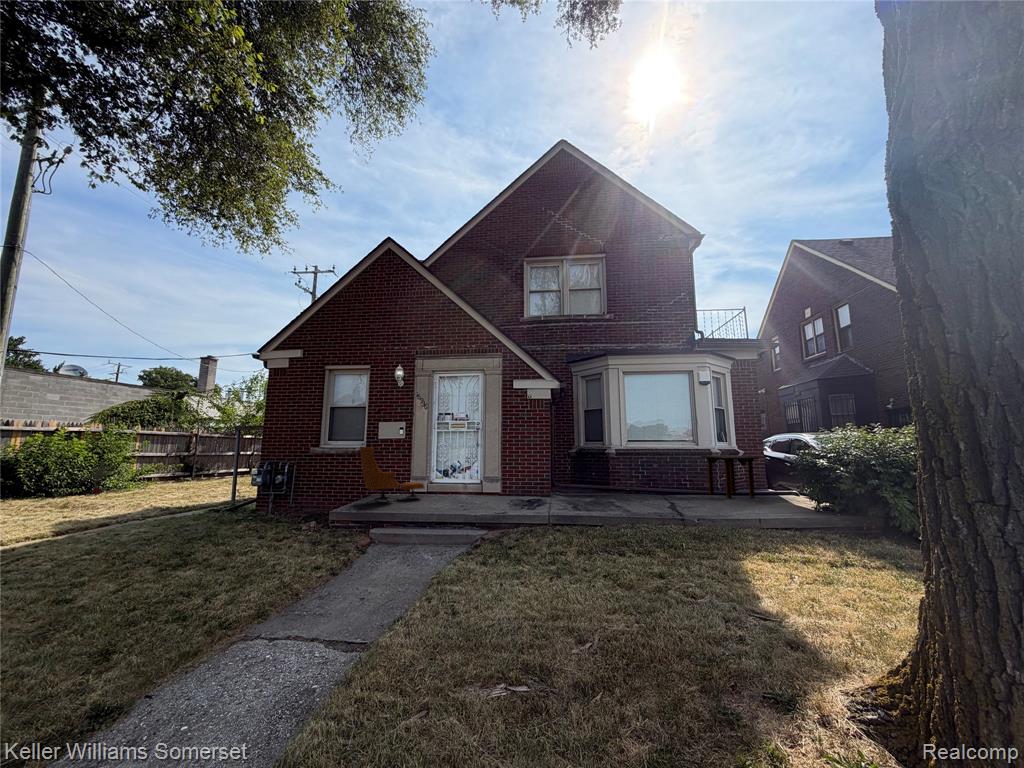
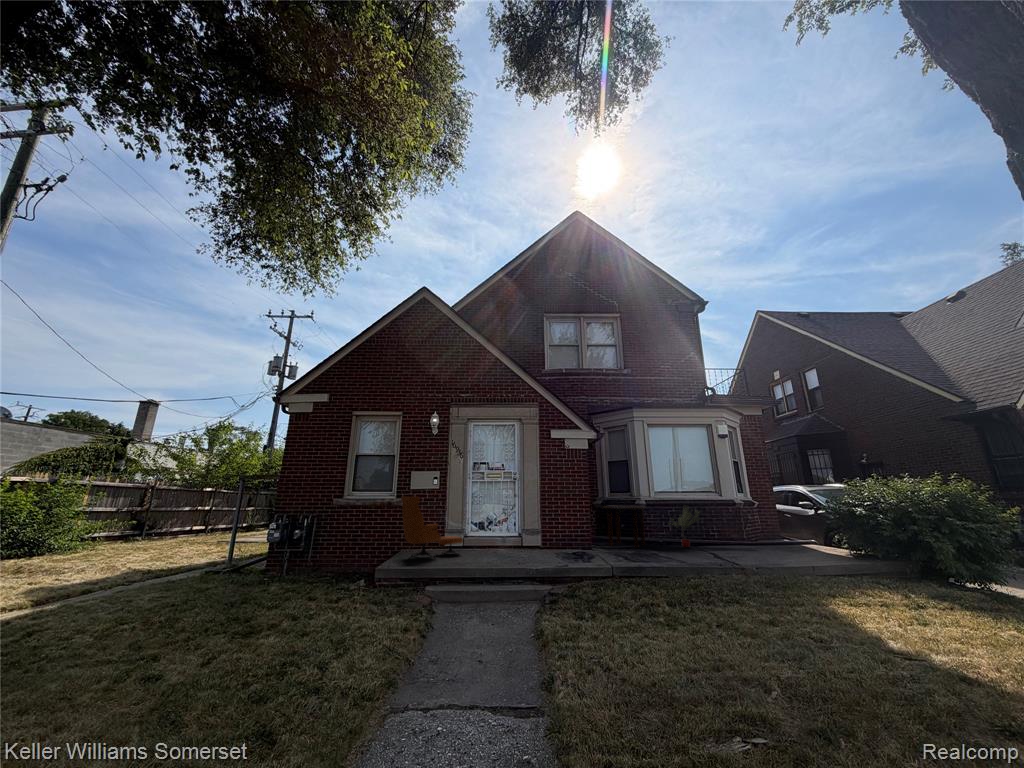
side table: present [701,455,759,498] -> present [603,506,646,548]
potted tree: present [83,461,115,494] -> present [670,505,700,547]

